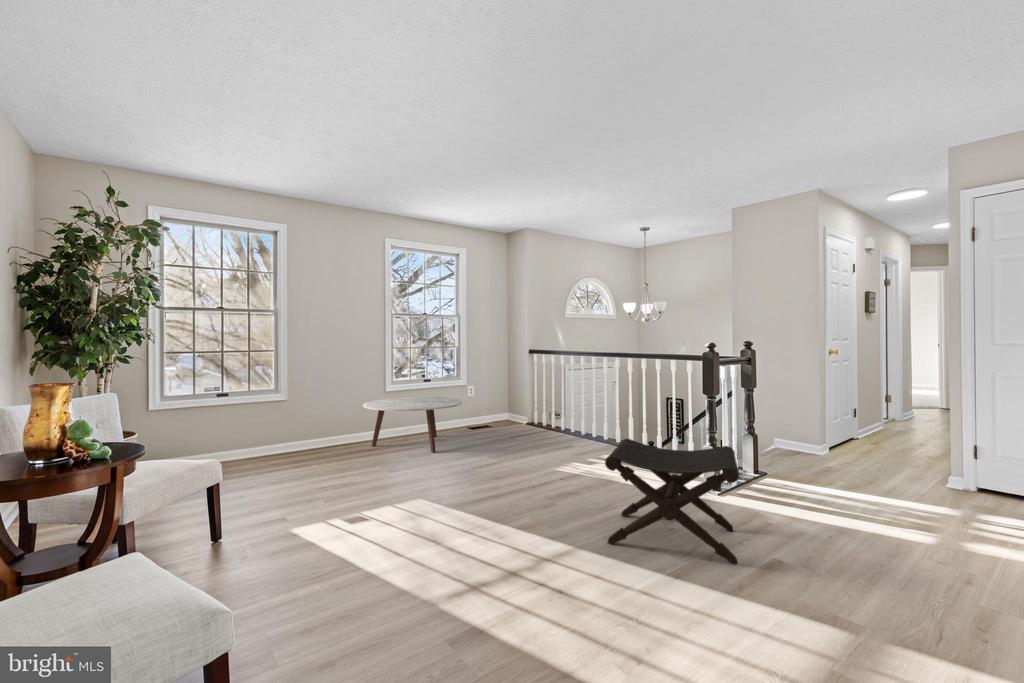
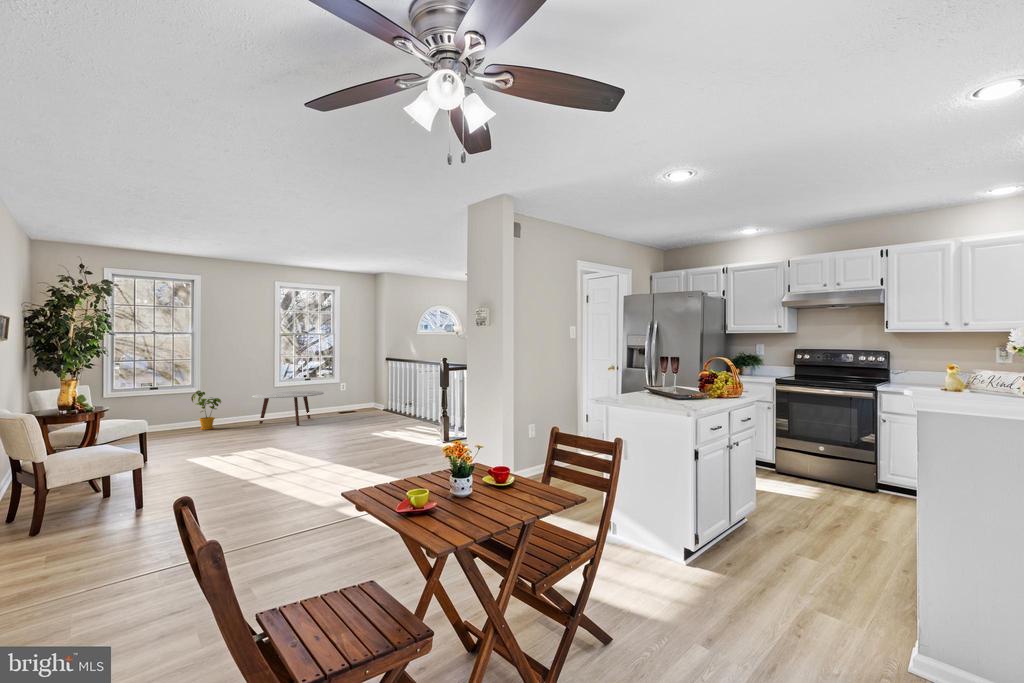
house plant: none [279,398,321,459] -> present [191,390,221,430]
footstool: present [605,439,739,564] -> none [341,404,418,458]

